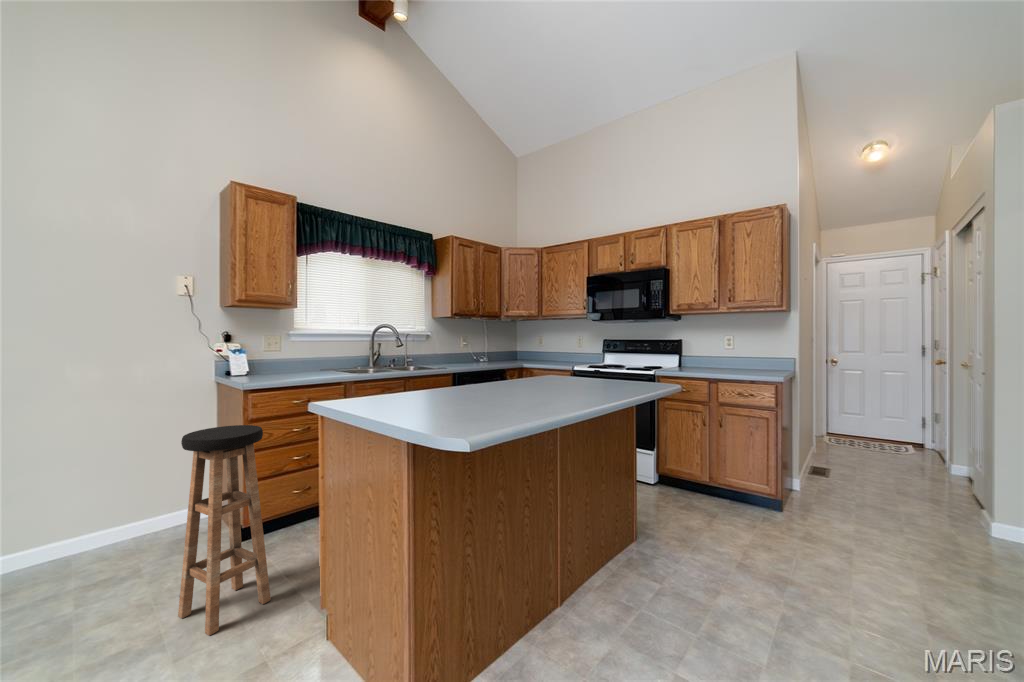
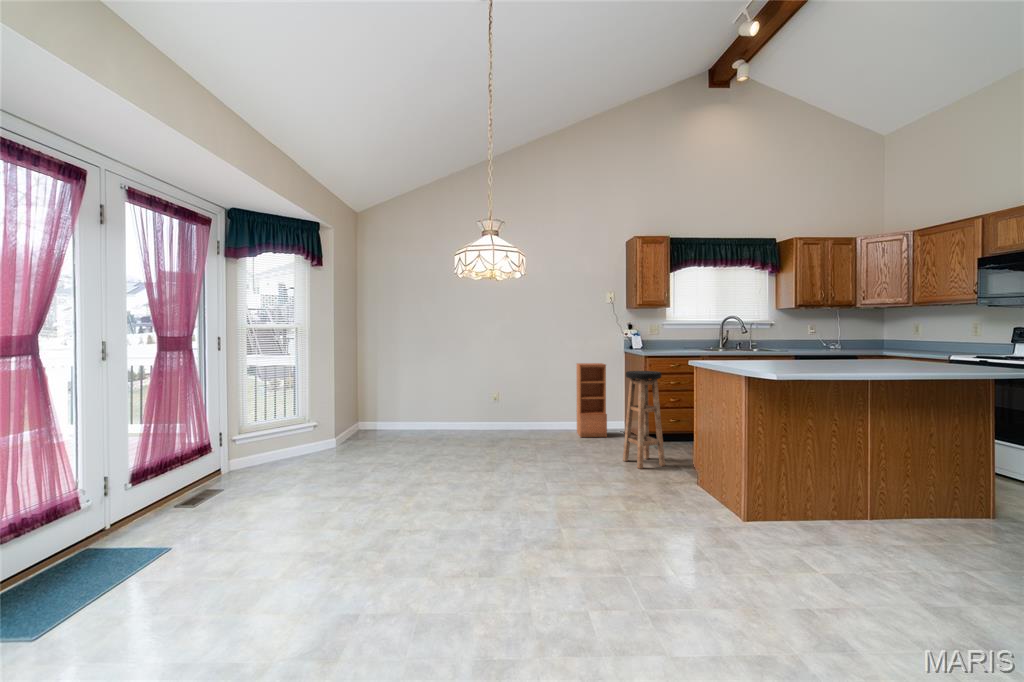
bookcase: none [100,404,171,561] -> present [577,363,607,437]

